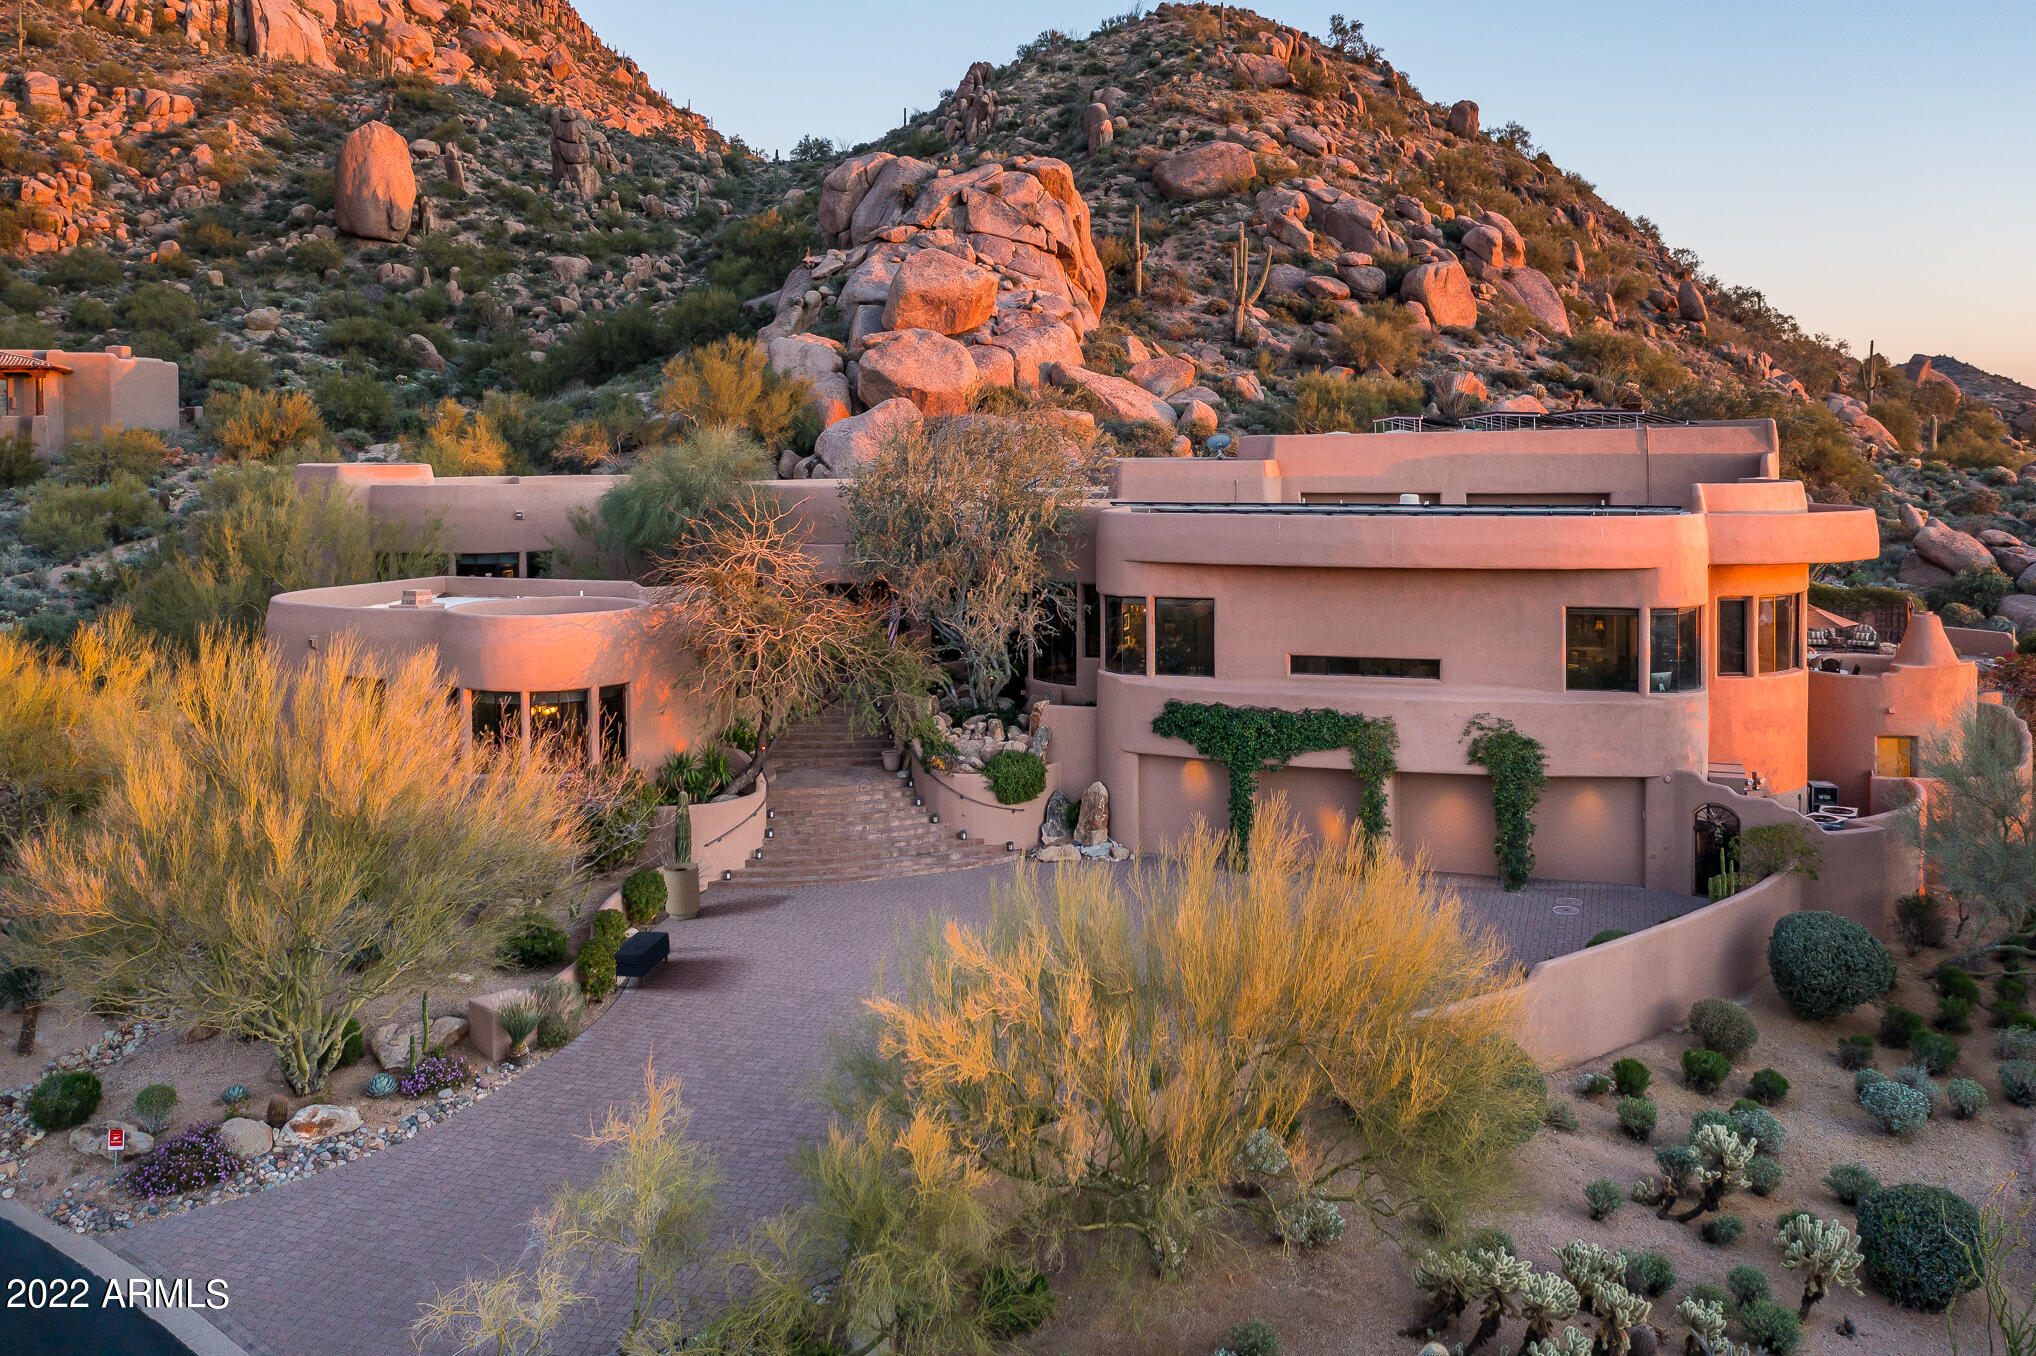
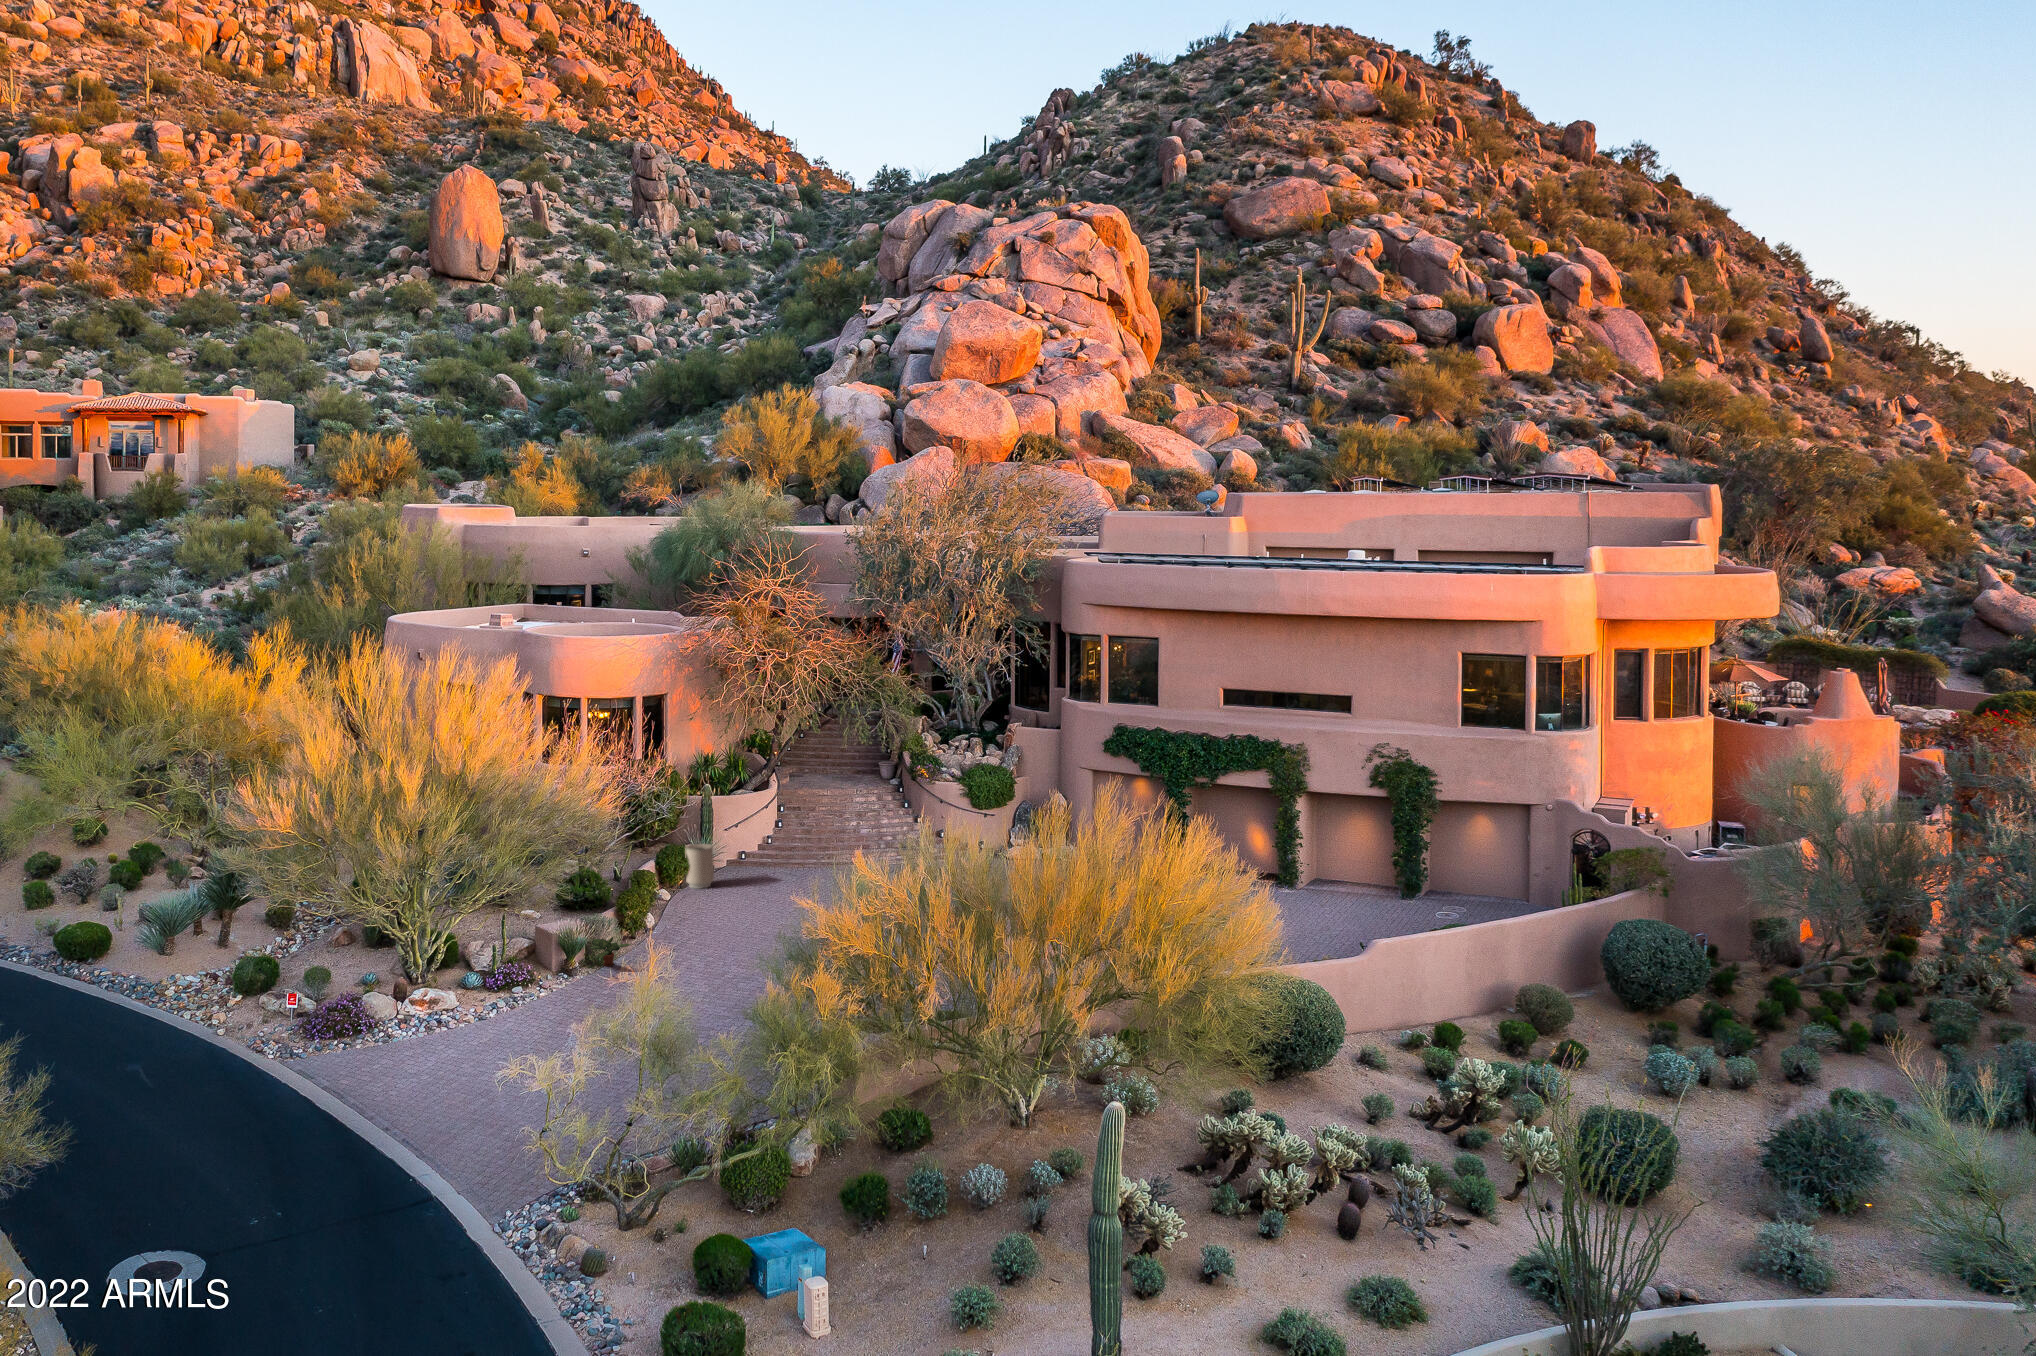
bench: present [614,932,670,987] -> none [637,891,685,931]
potted plant: none [550,1011,610,1051] -> present [590,937,631,966]

